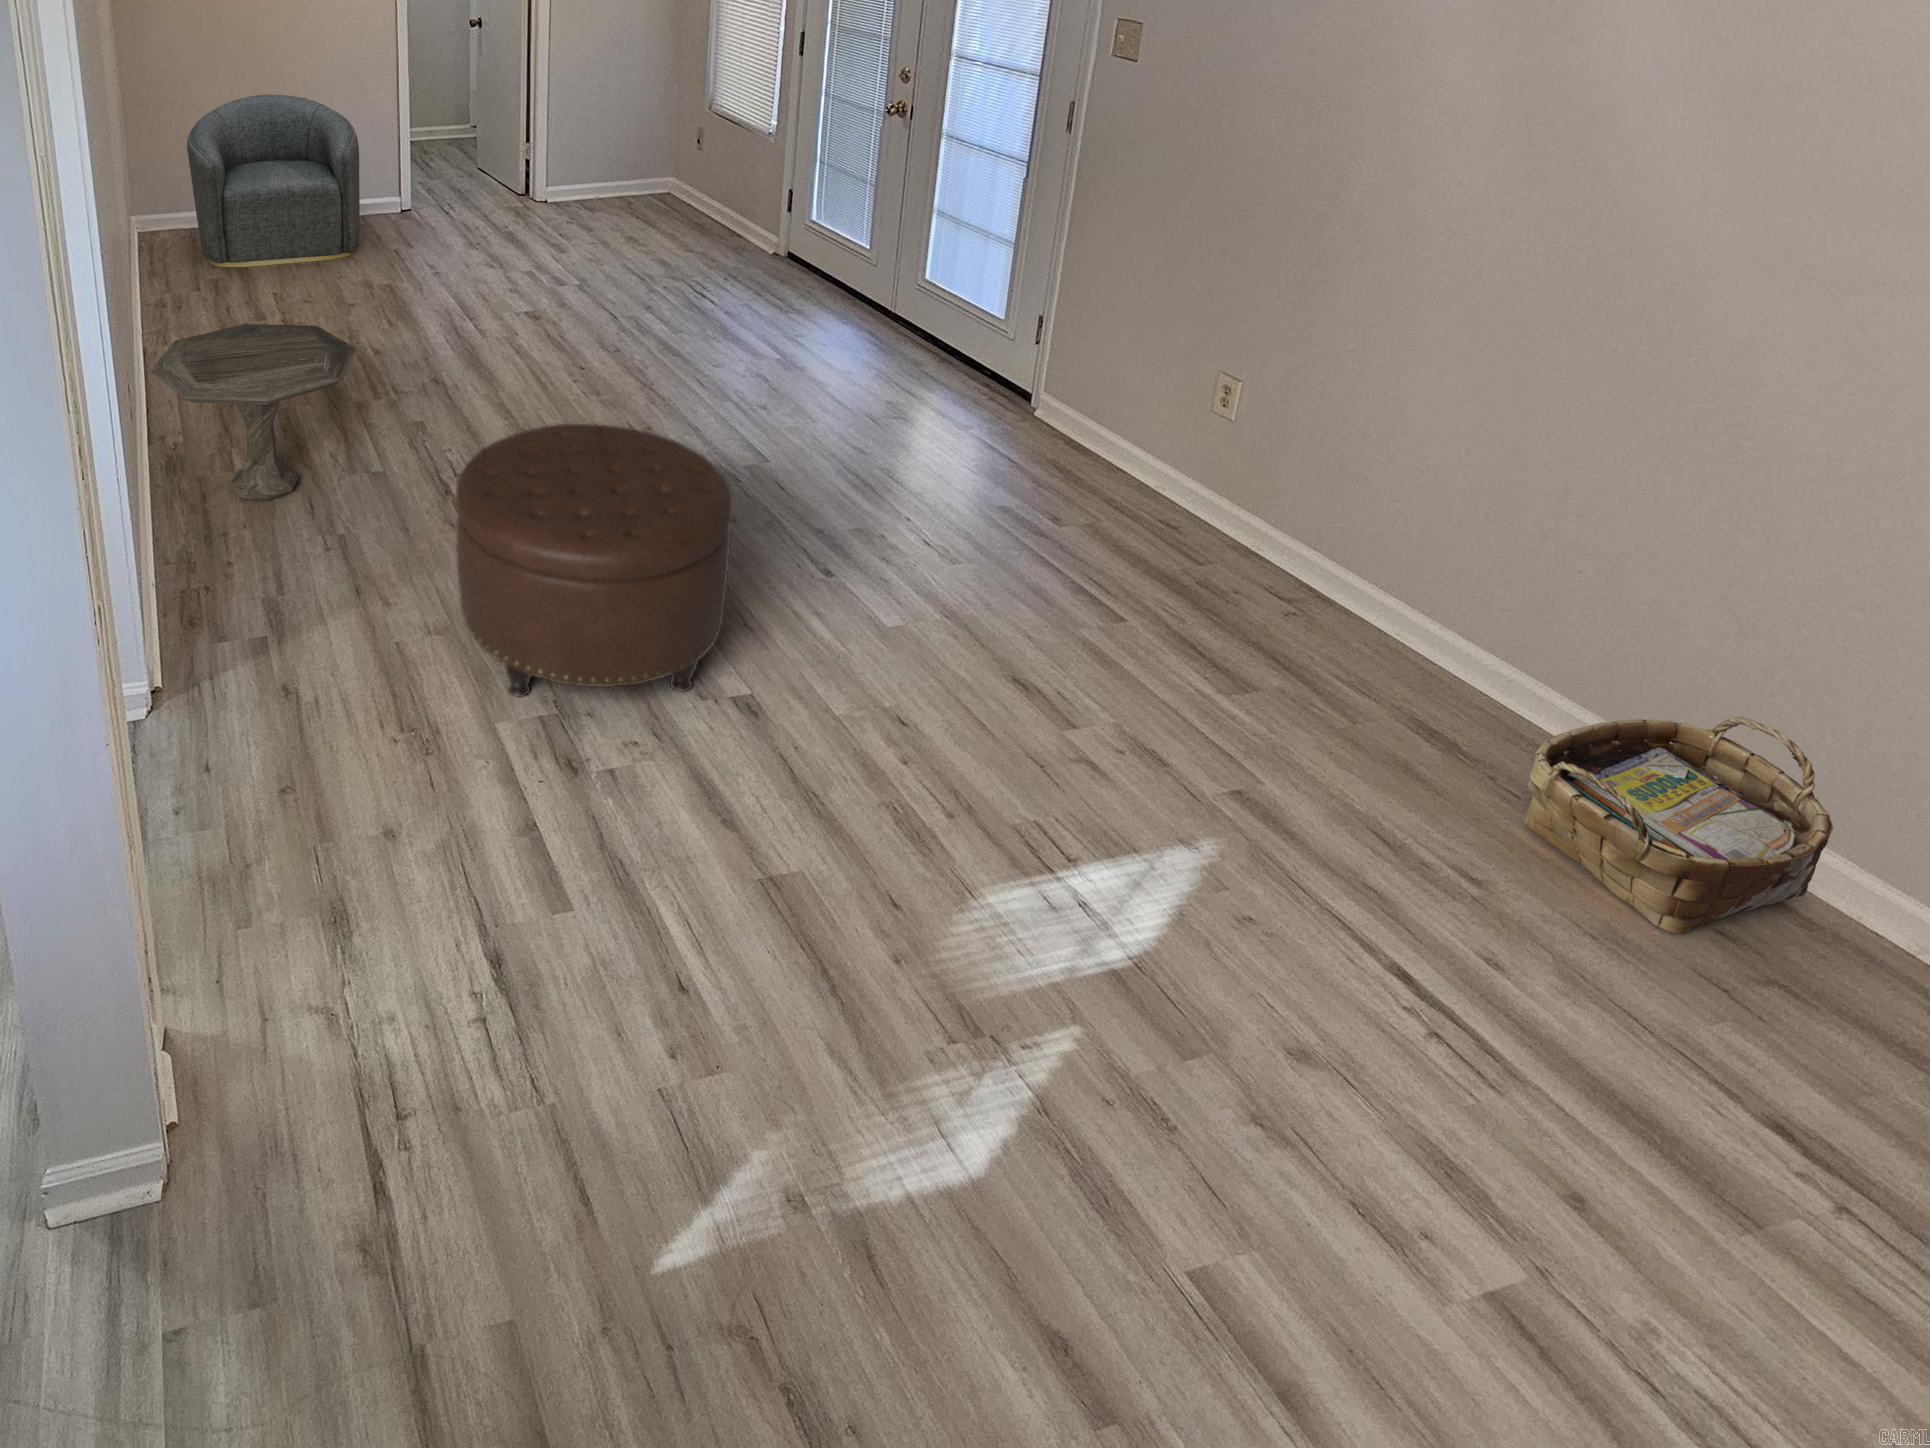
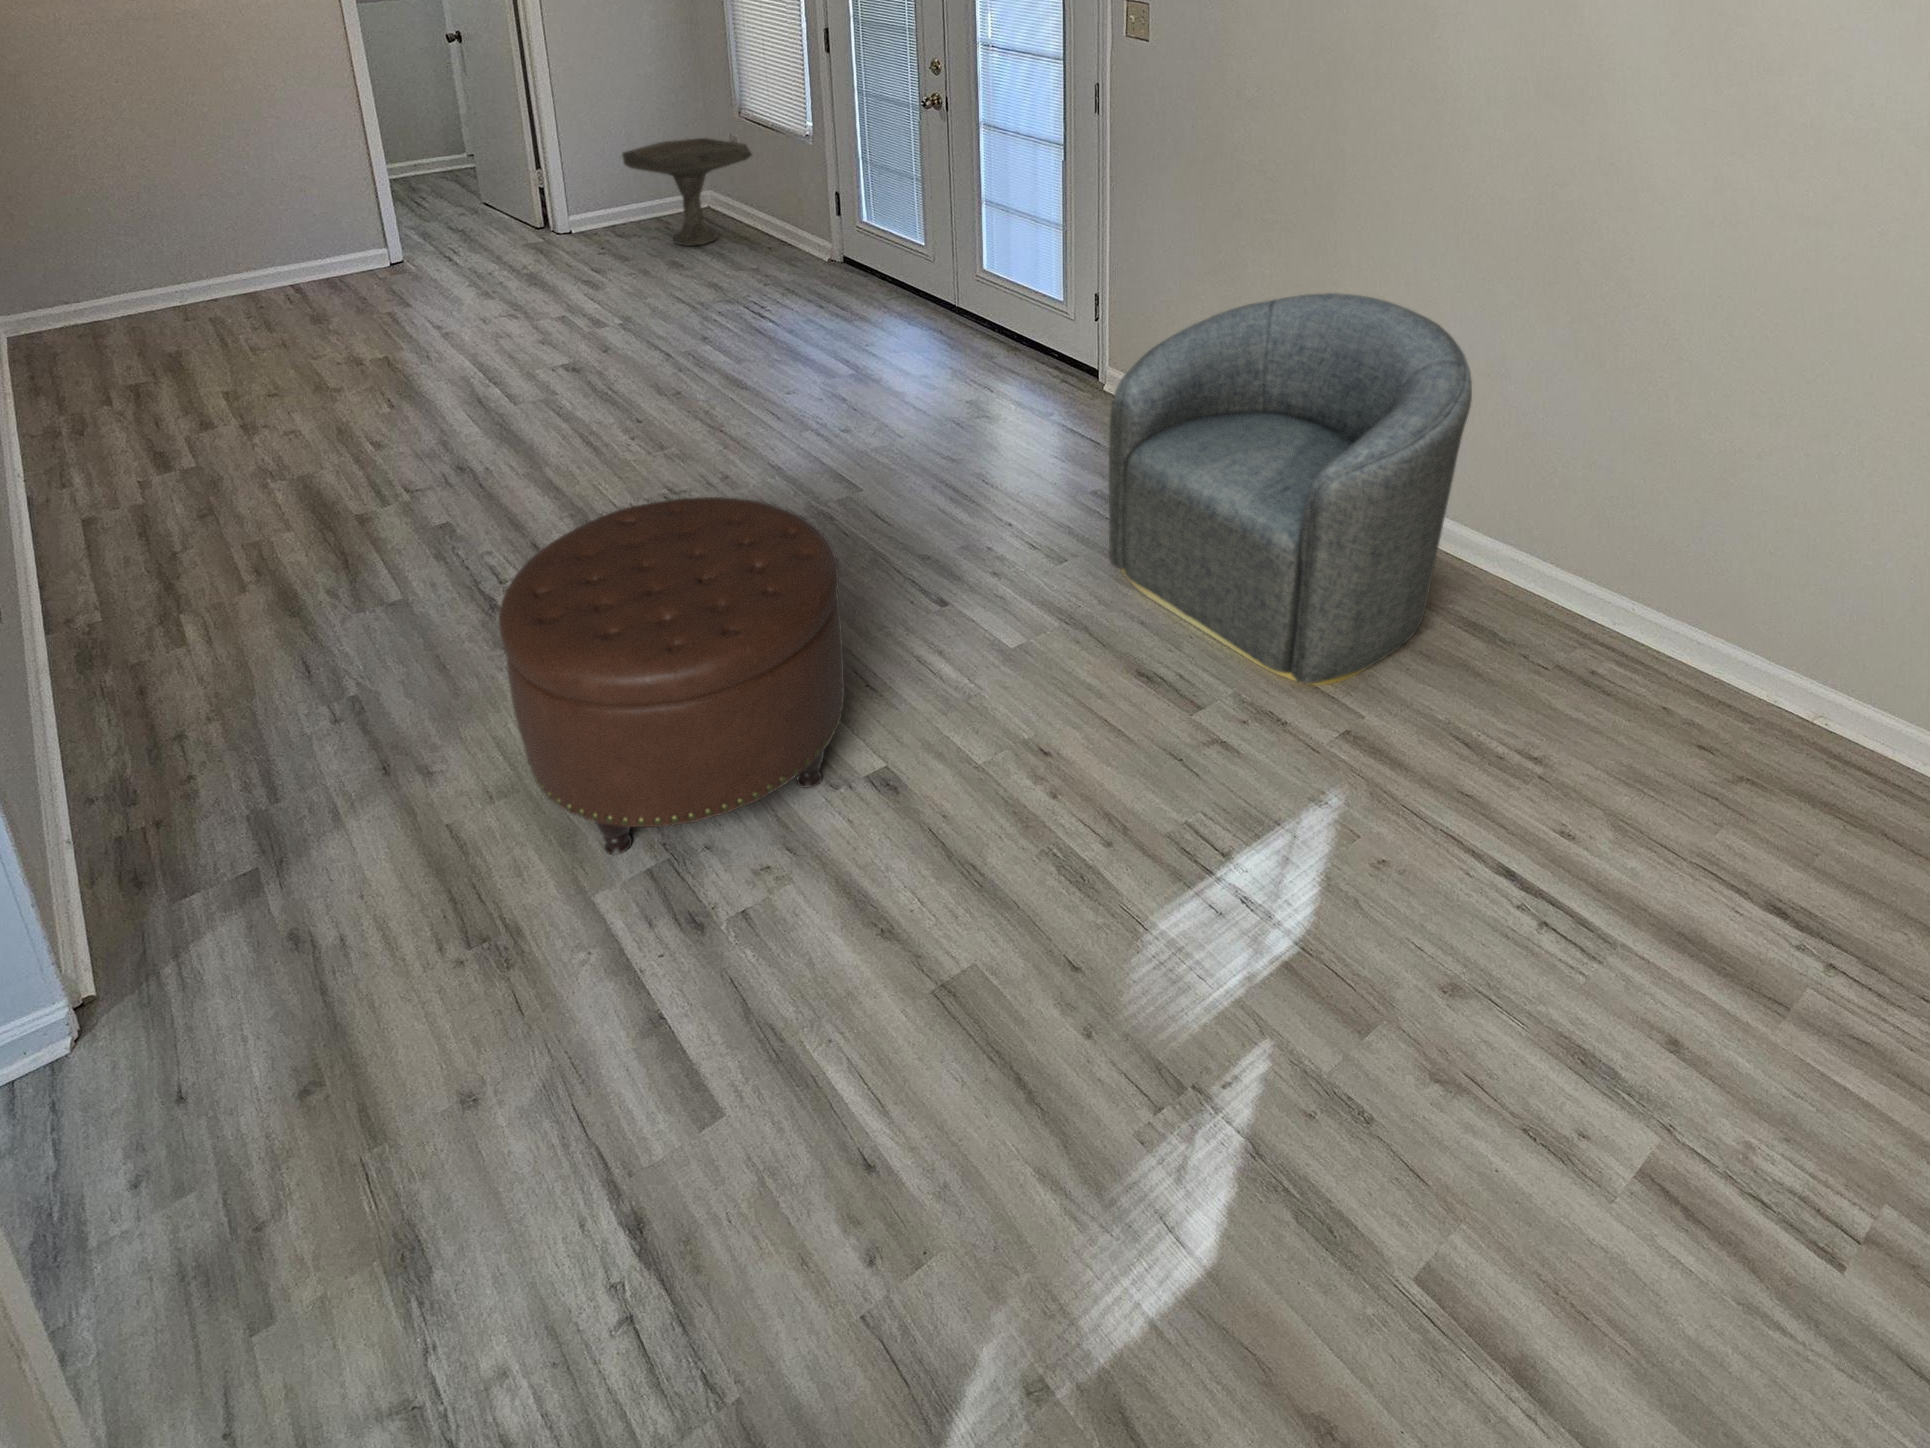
armchair: present [187,95,360,267] -> present [1109,293,1472,685]
side table: present [150,324,356,500] -> present [622,138,752,246]
woven basket: present [1524,716,1833,934] -> none [1554,560,1752,758]

